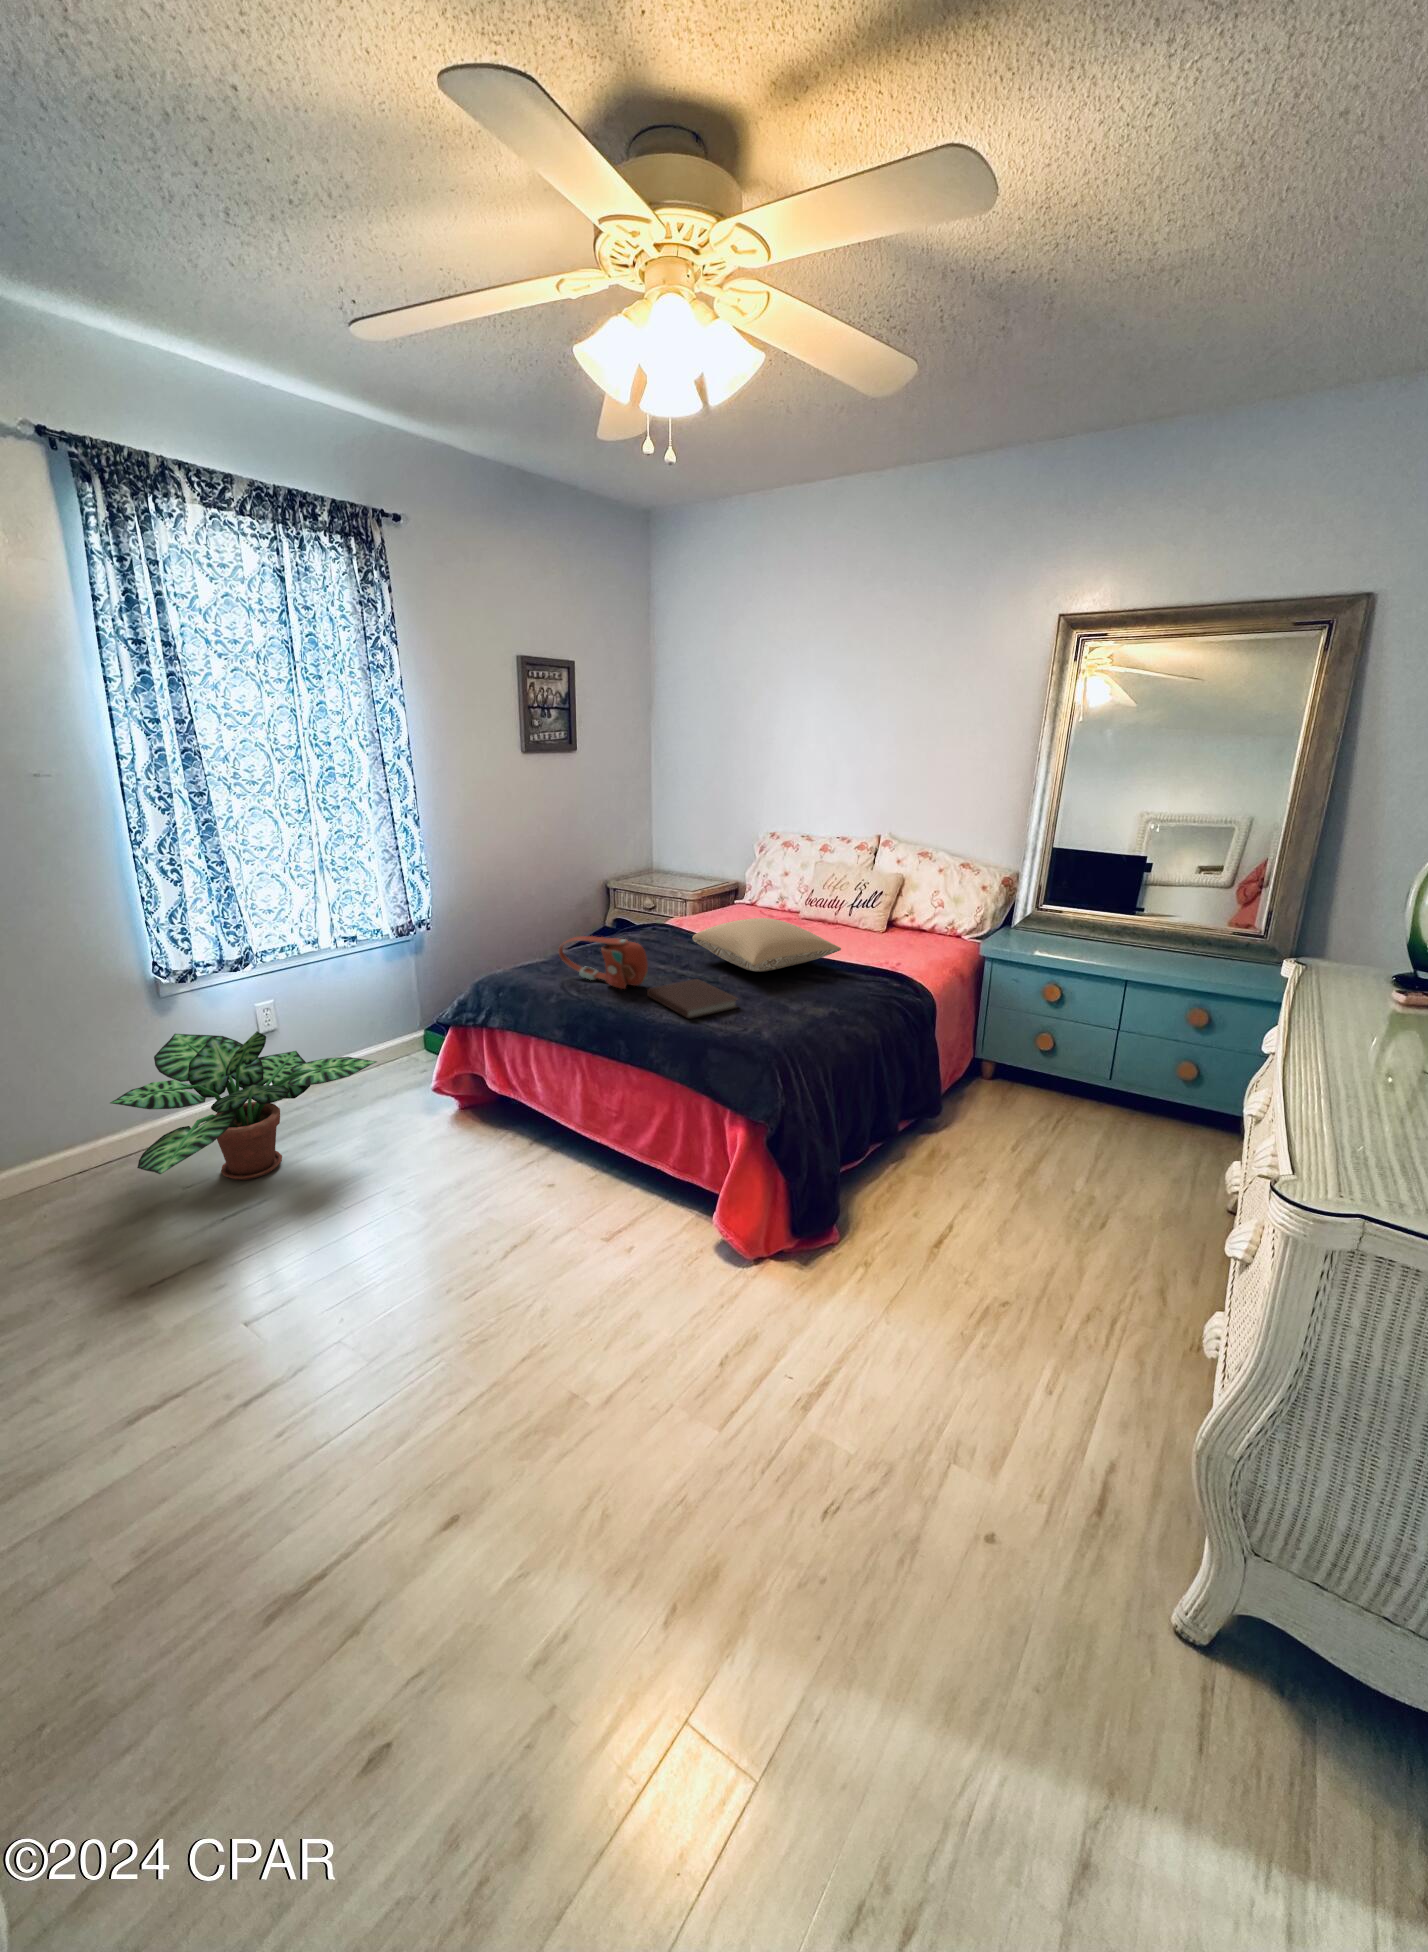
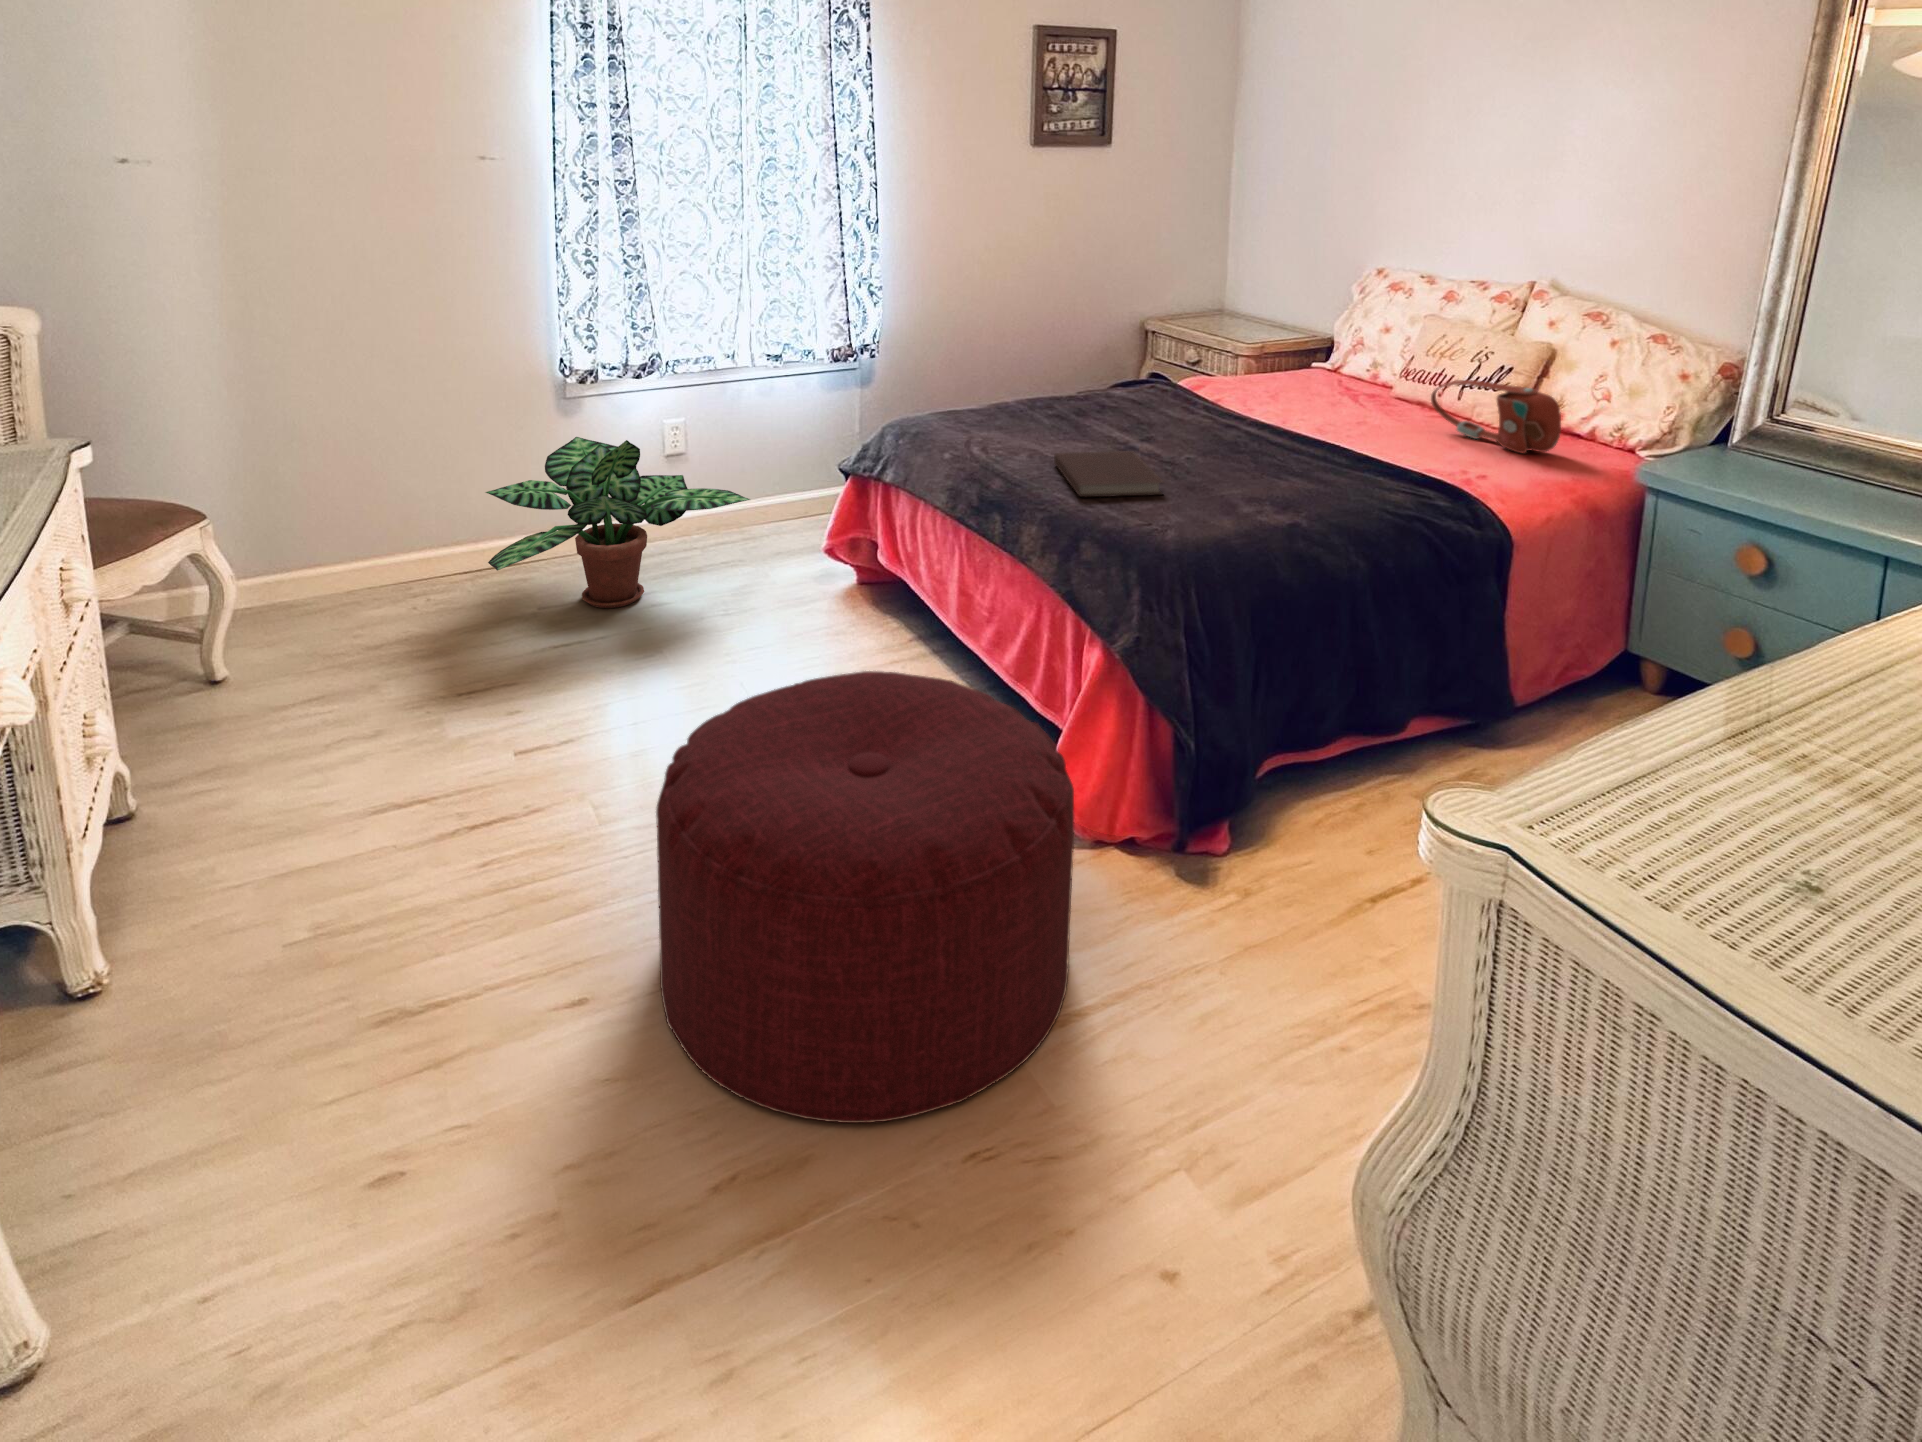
pillow: present [692,918,841,971] -> none [1162,381,1368,456]
handbag: present [559,936,648,989] -> present [1431,380,1561,453]
ottoman: none [494,1176,821,1544] -> present [656,671,1074,1123]

